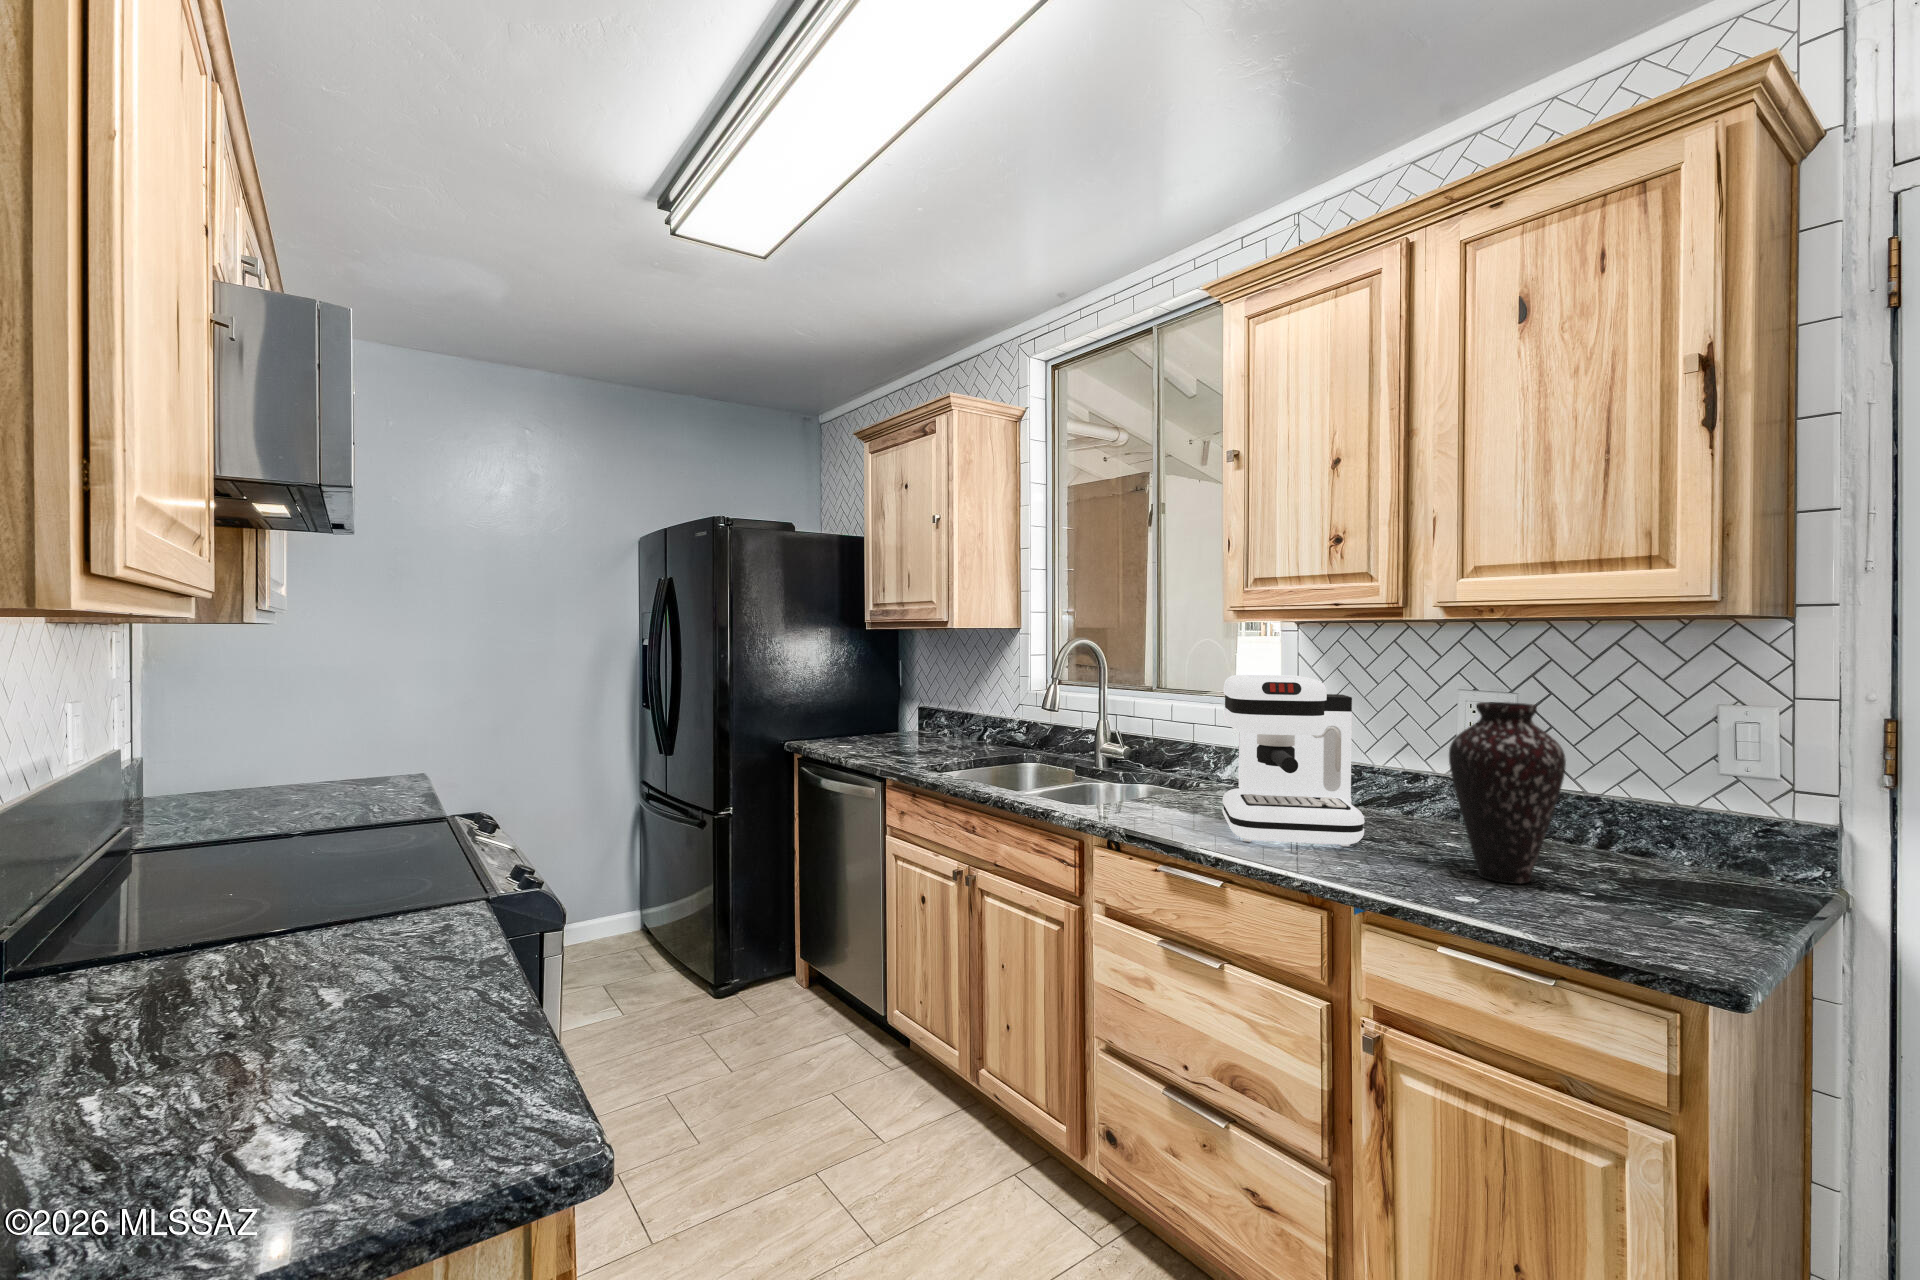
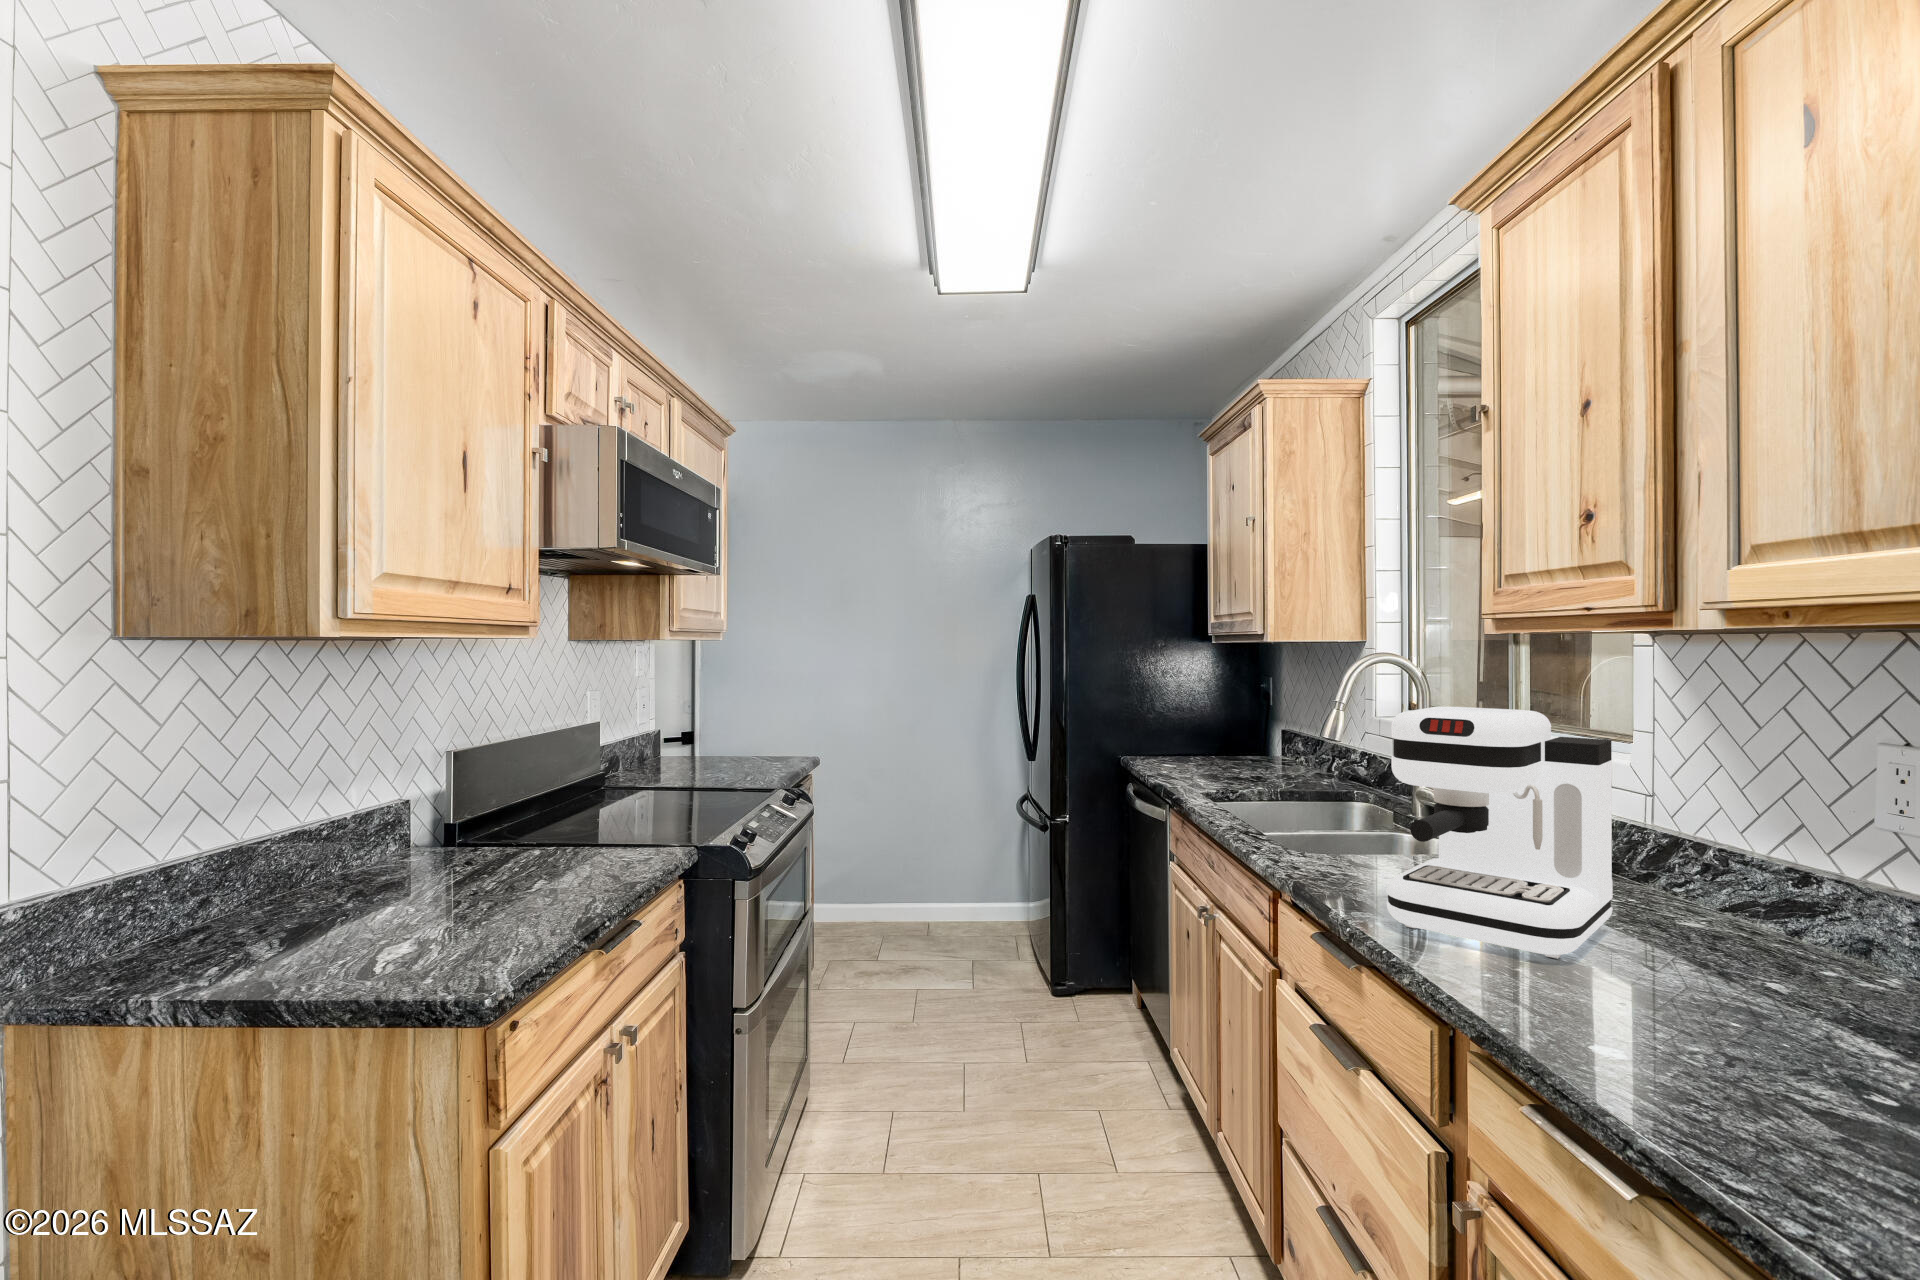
vase: present [1449,702,1566,884] -> none [1636,763,1845,1063]

